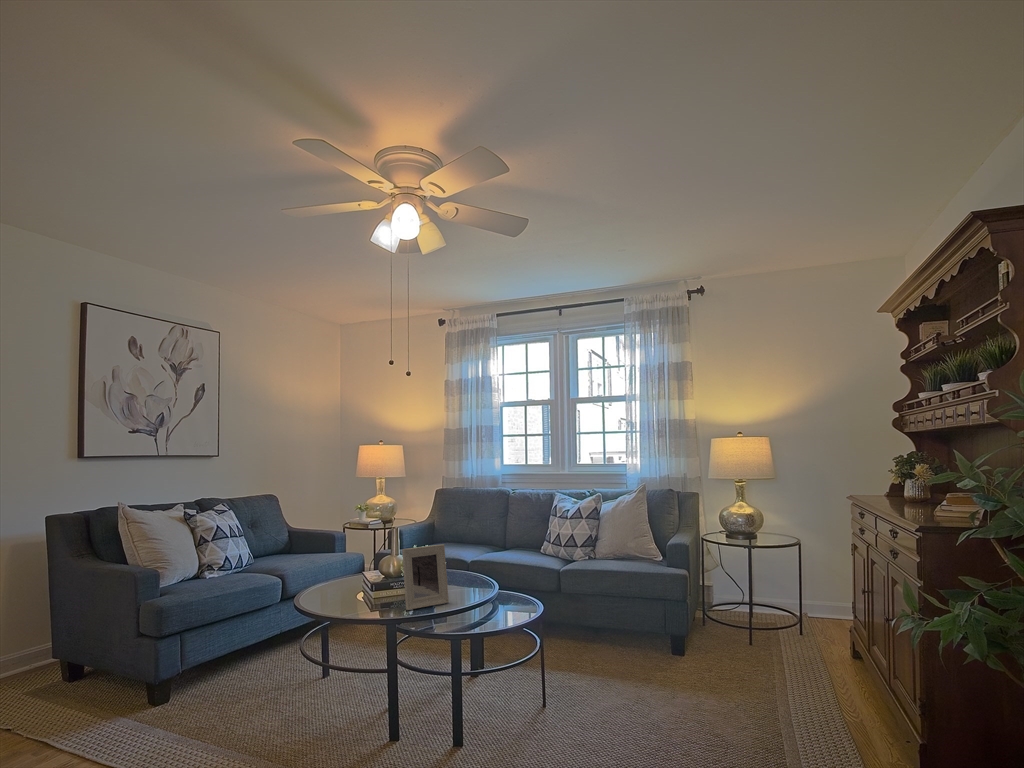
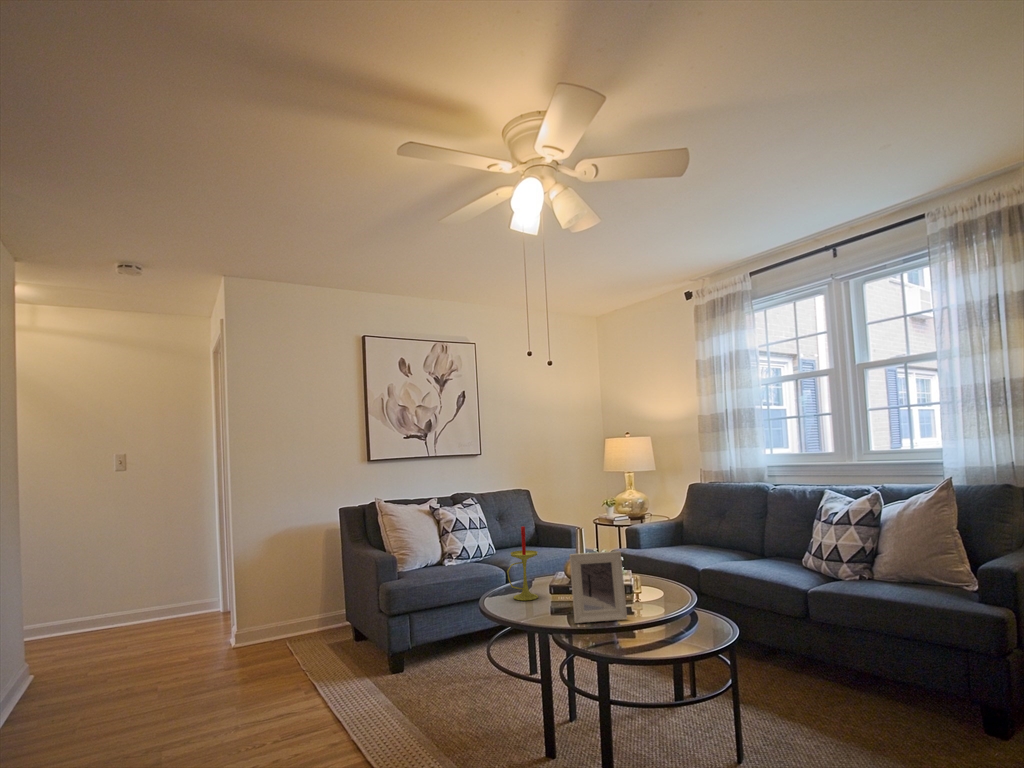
candle: none [324,526,353,599] -> present [507,527,538,600]

